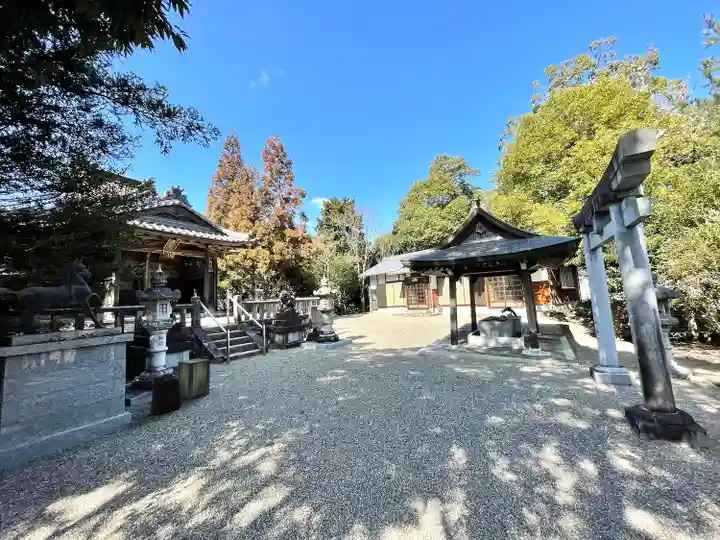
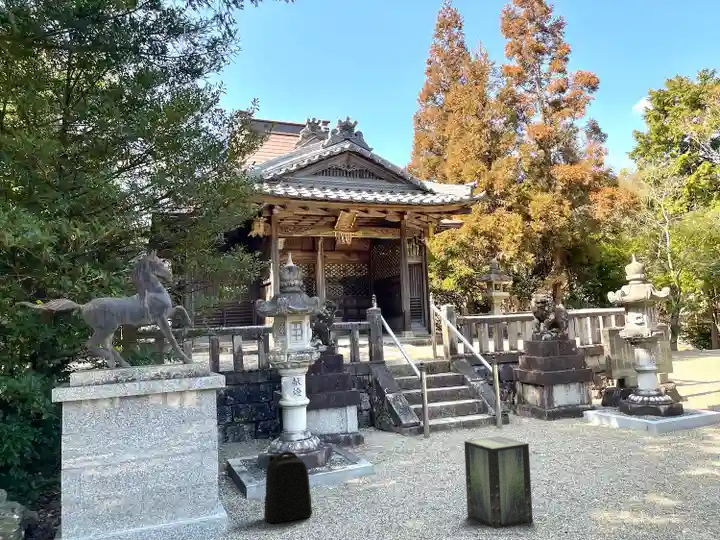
storage box: present [178,358,210,399] -> present [464,437,533,529]

